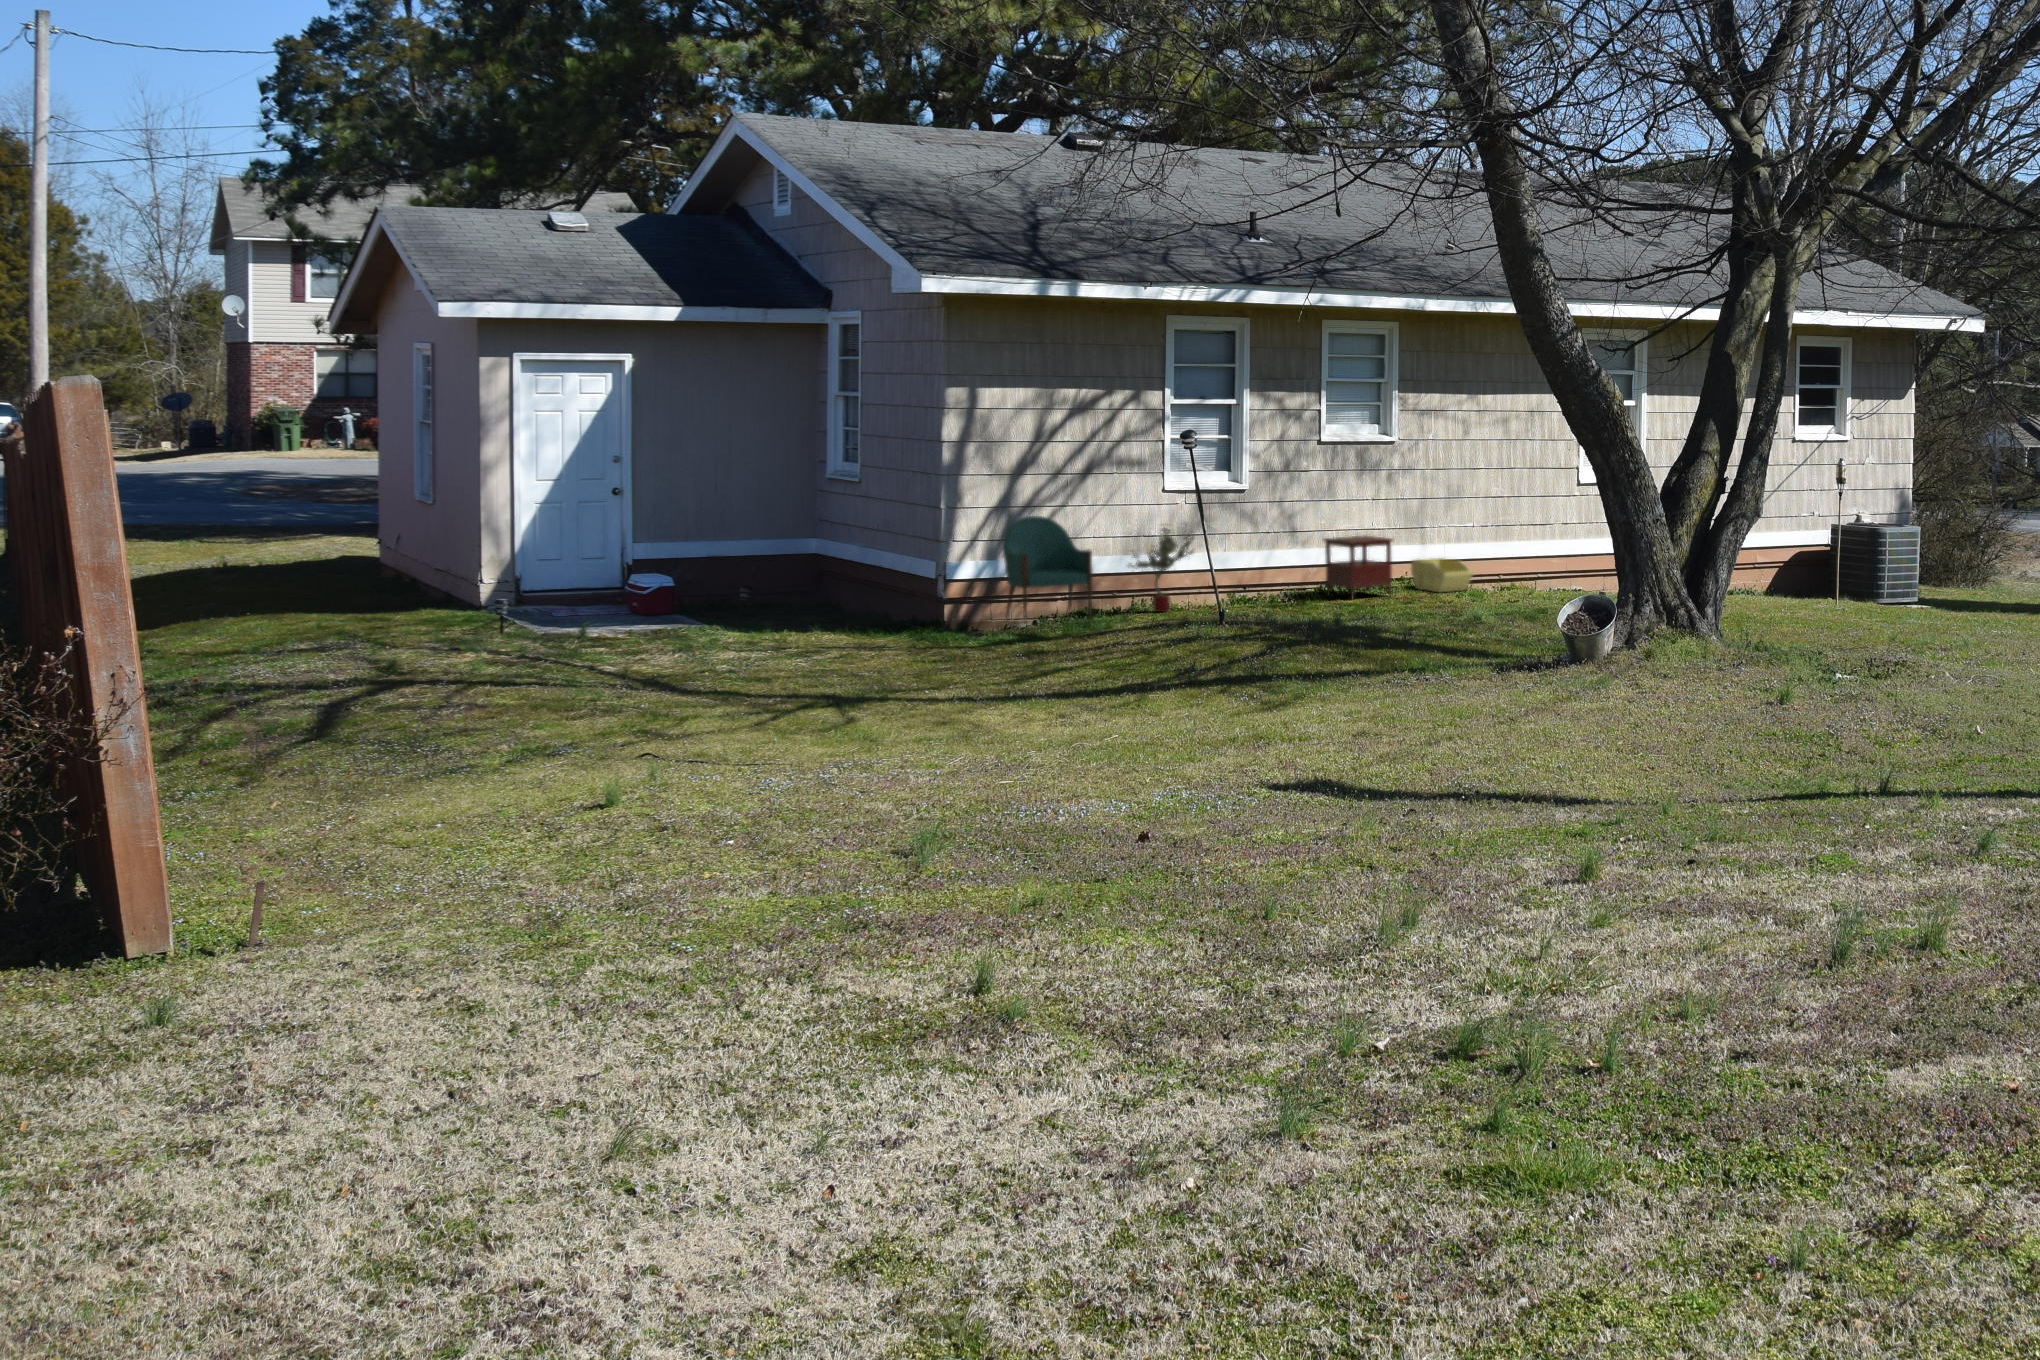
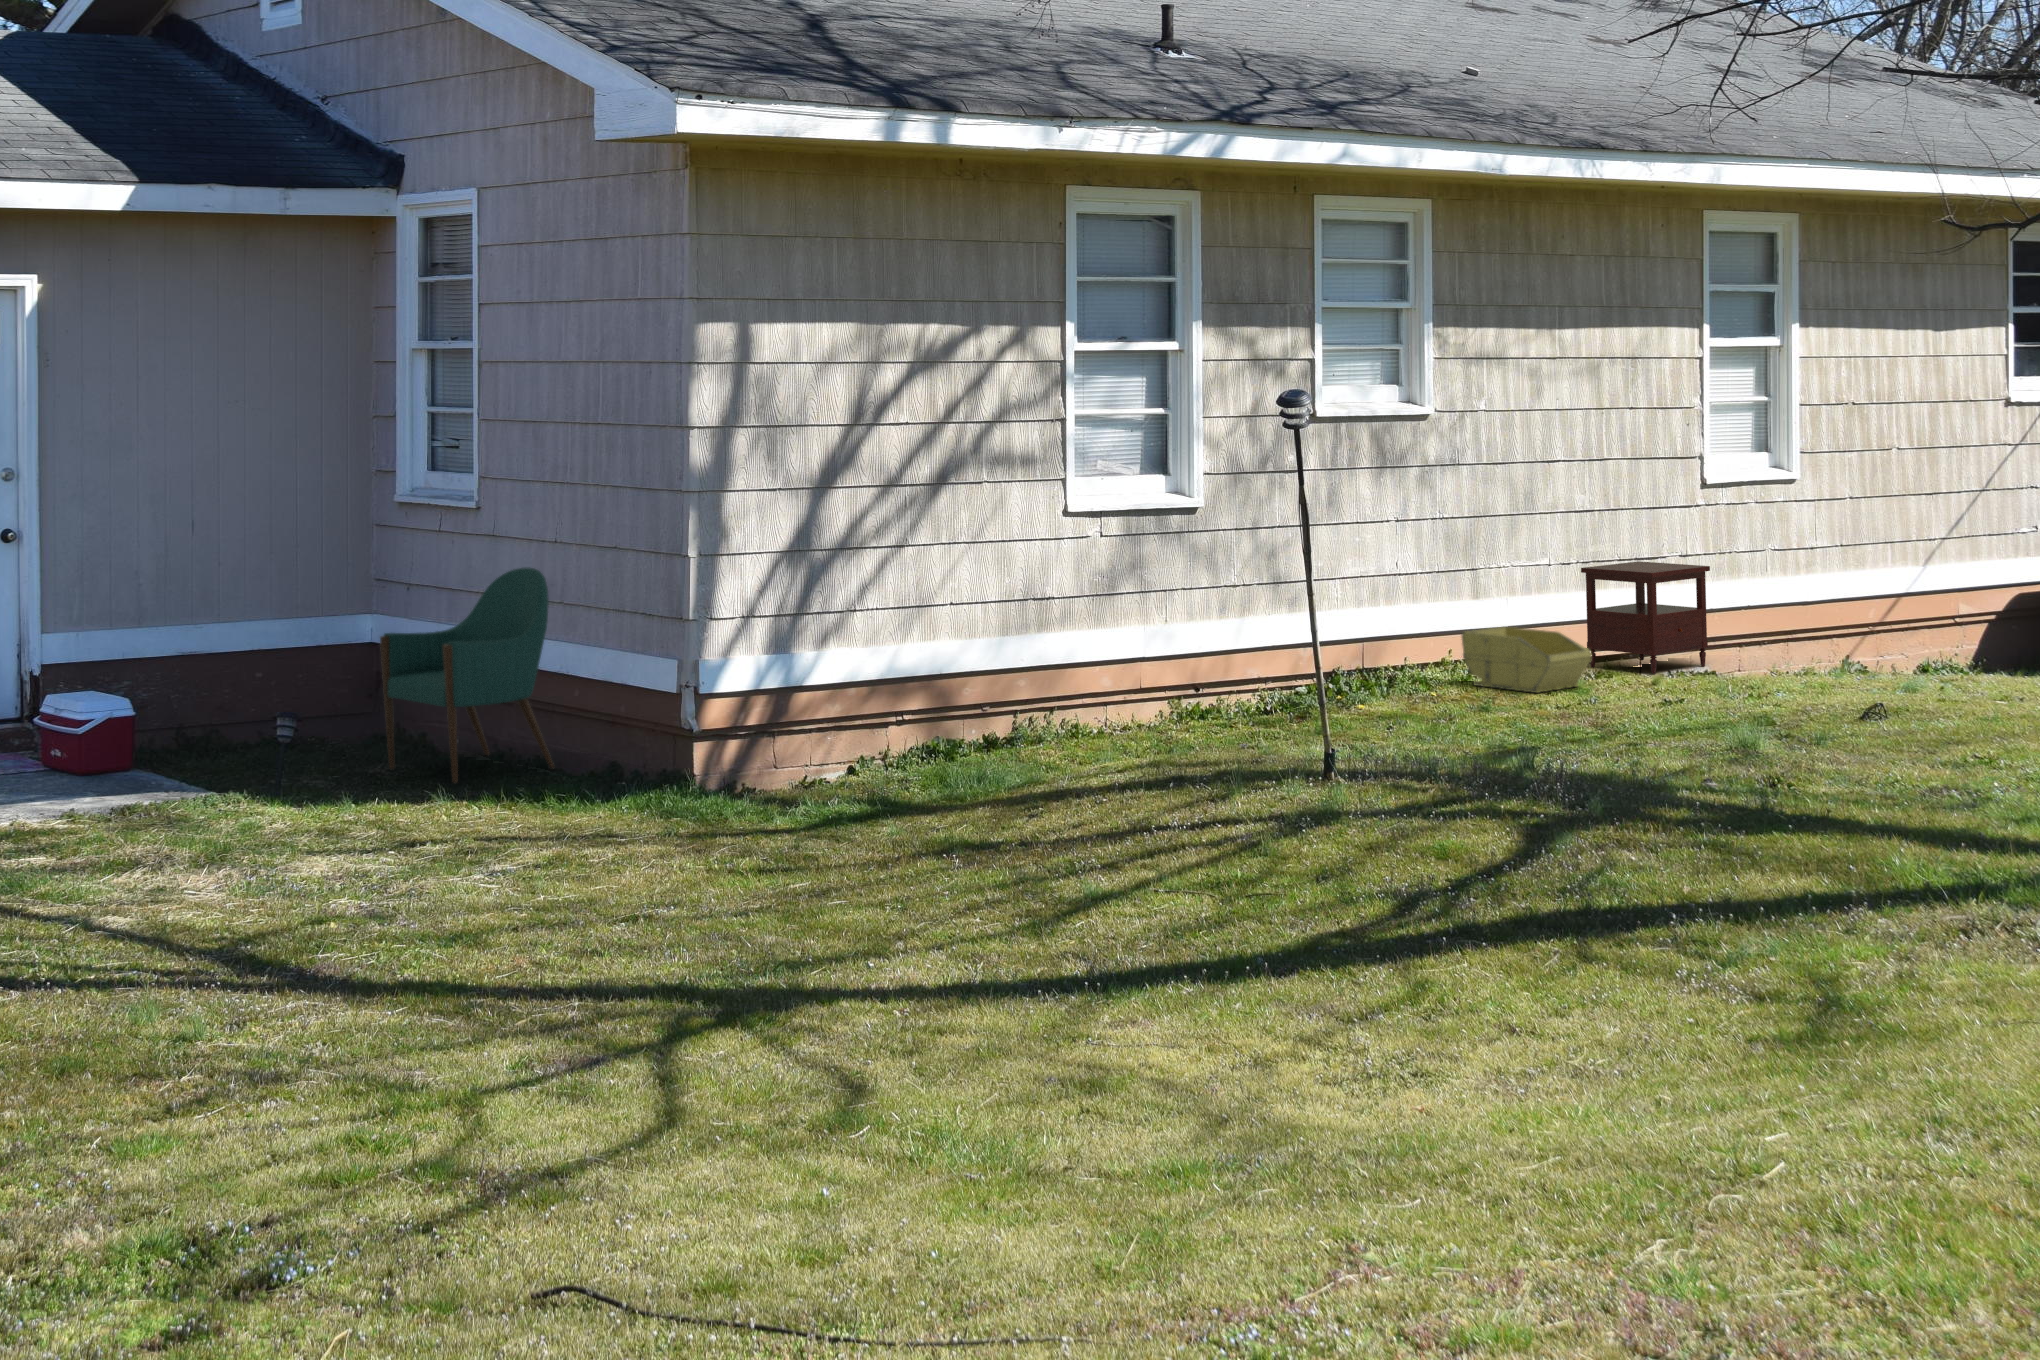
chair: present [1002,516,1093,626] -> present [380,567,554,783]
potted tree: present [1130,524,1194,612] -> none [1014,575,1137,749]
side table: present [1324,535,1393,598] -> present [1581,561,1710,674]

